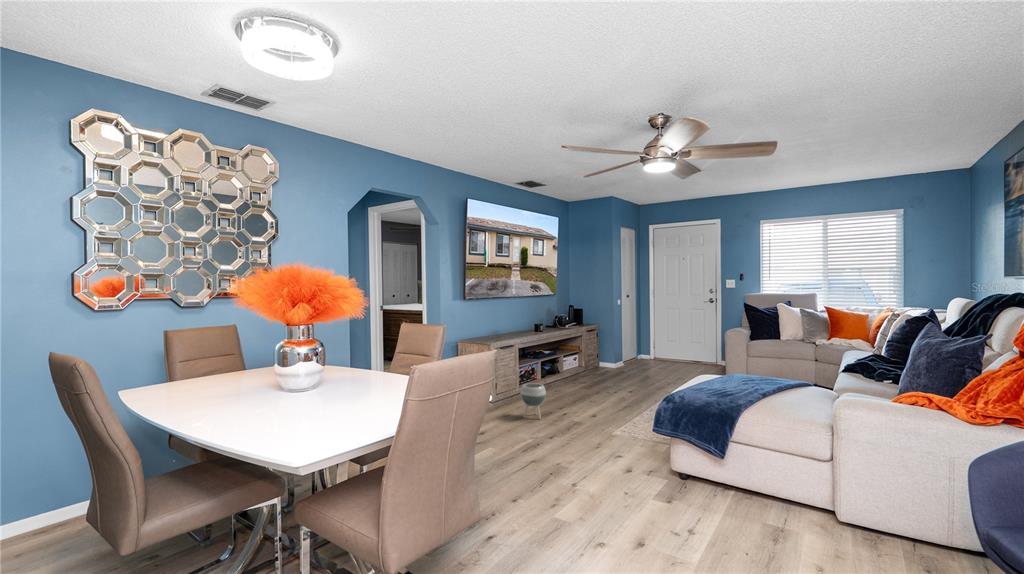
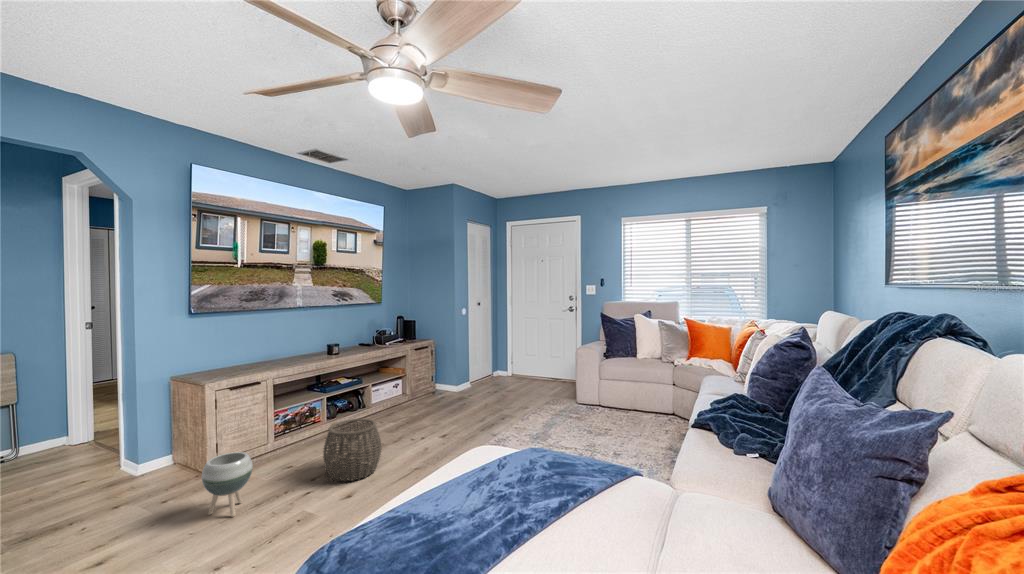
woven basket: none [571,371,608,409] -> present [323,419,382,481]

